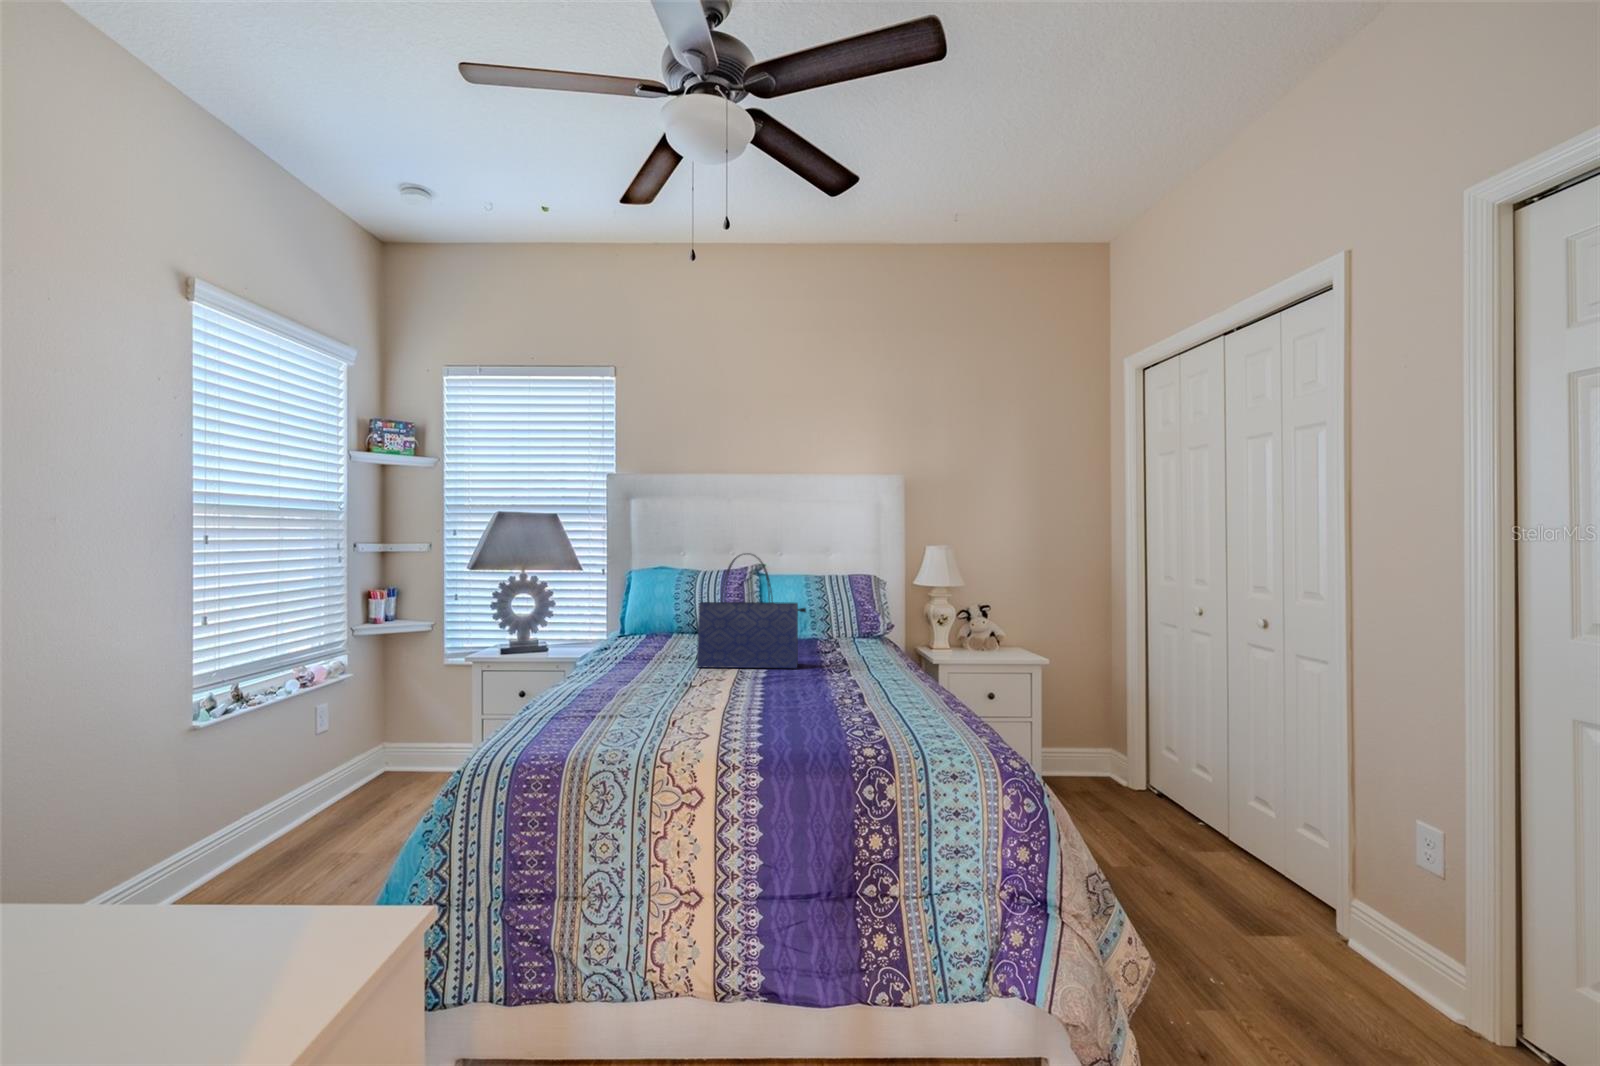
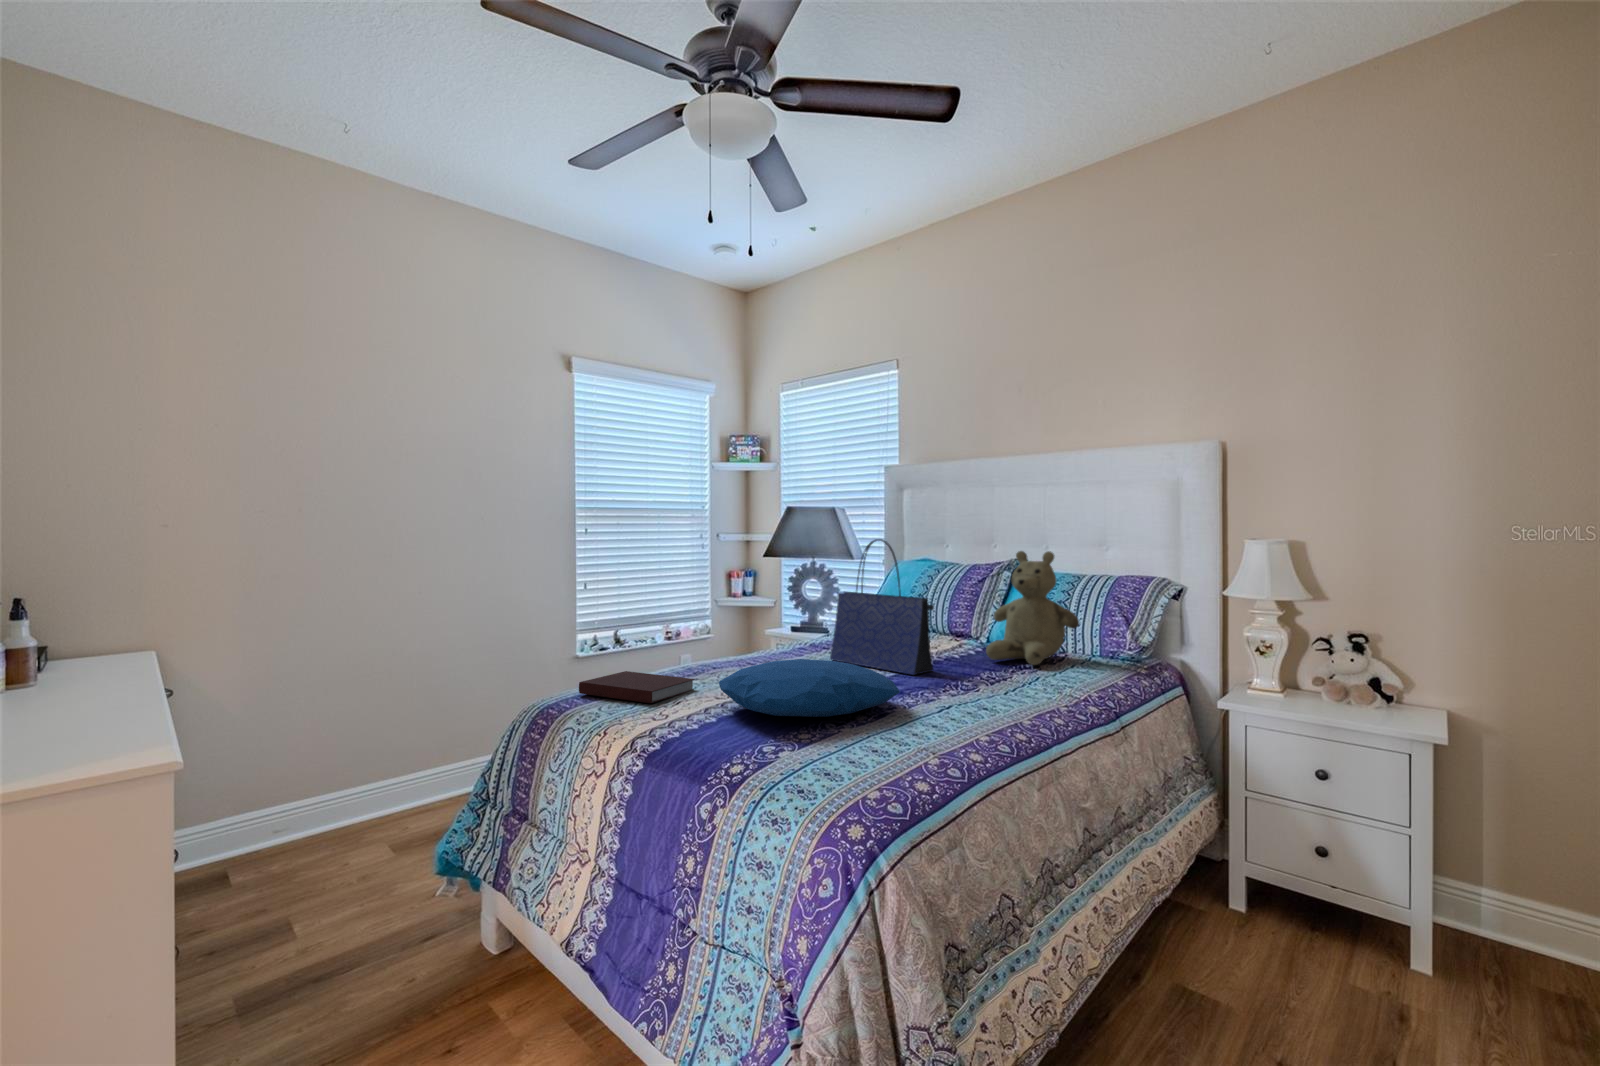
teddy bear: none [796,561,866,650] -> present [986,551,1079,665]
pillow: none [728,662,872,712] -> present [719,659,900,717]
notebook: none [563,700,669,736] -> present [579,671,695,703]

